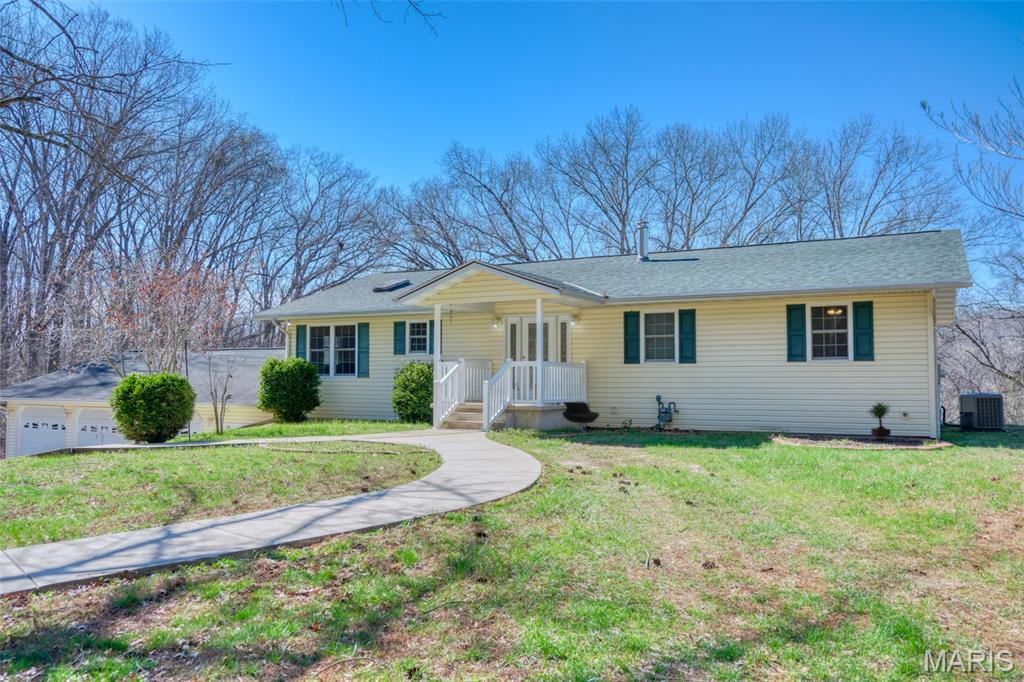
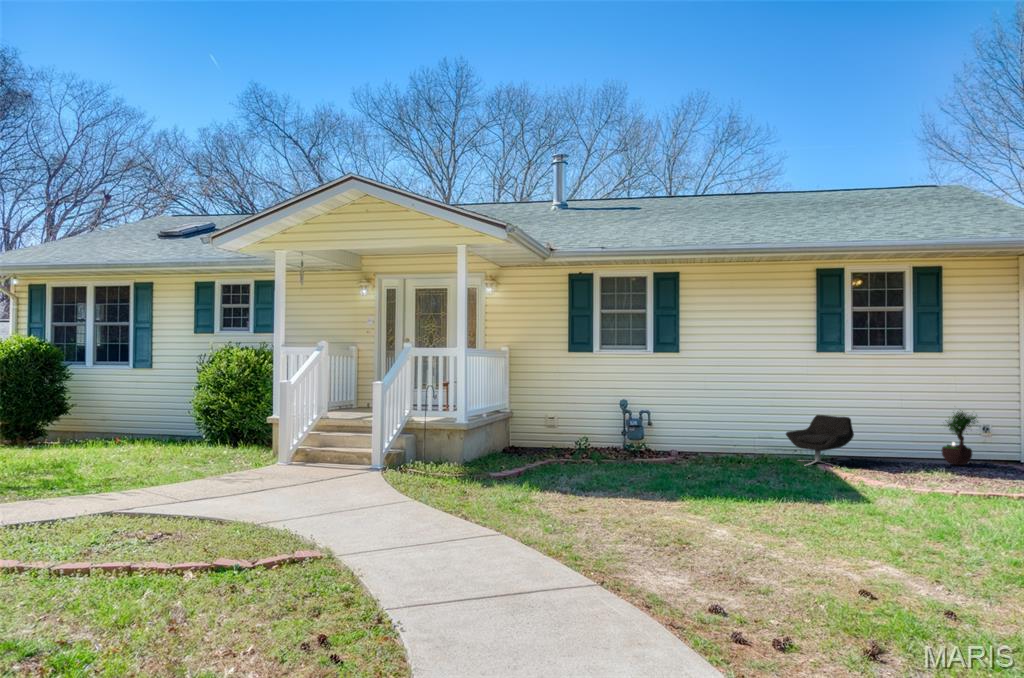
lounge chair: present [563,402,599,432] -> present [786,415,854,466]

